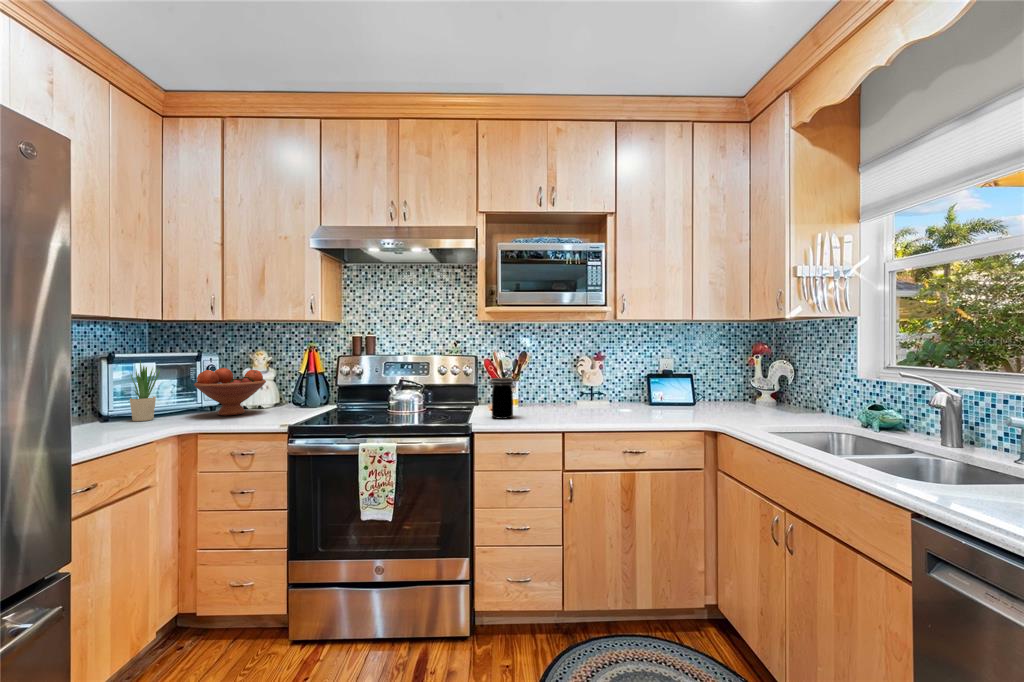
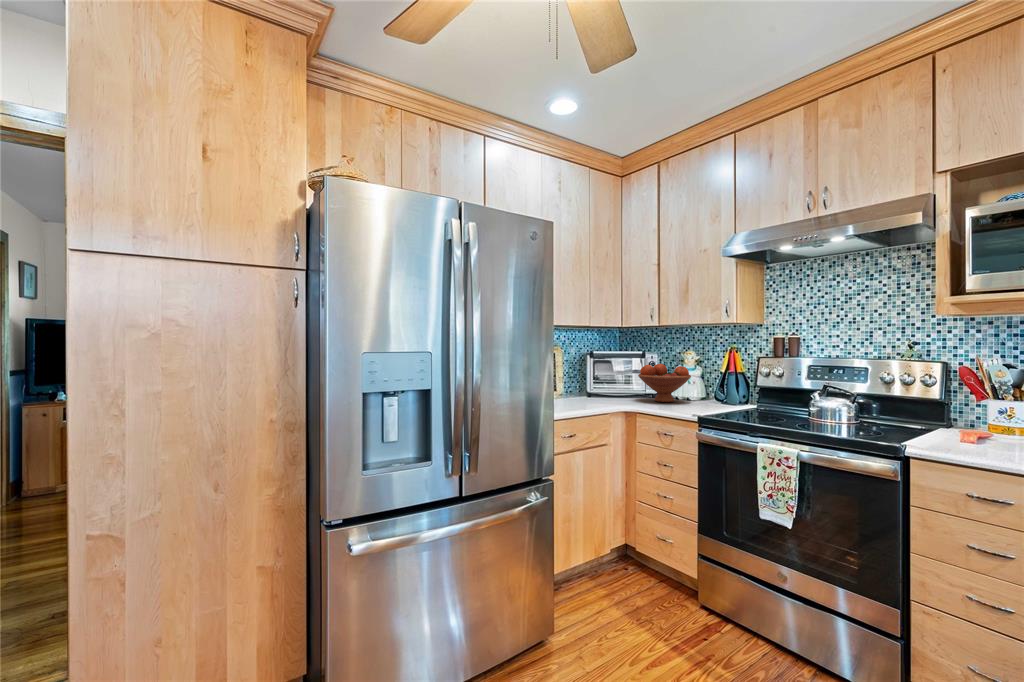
potted plant: present [130,360,160,421] -> none [600,354,618,399]
jar: present [489,378,516,419] -> none [947,391,998,448]

